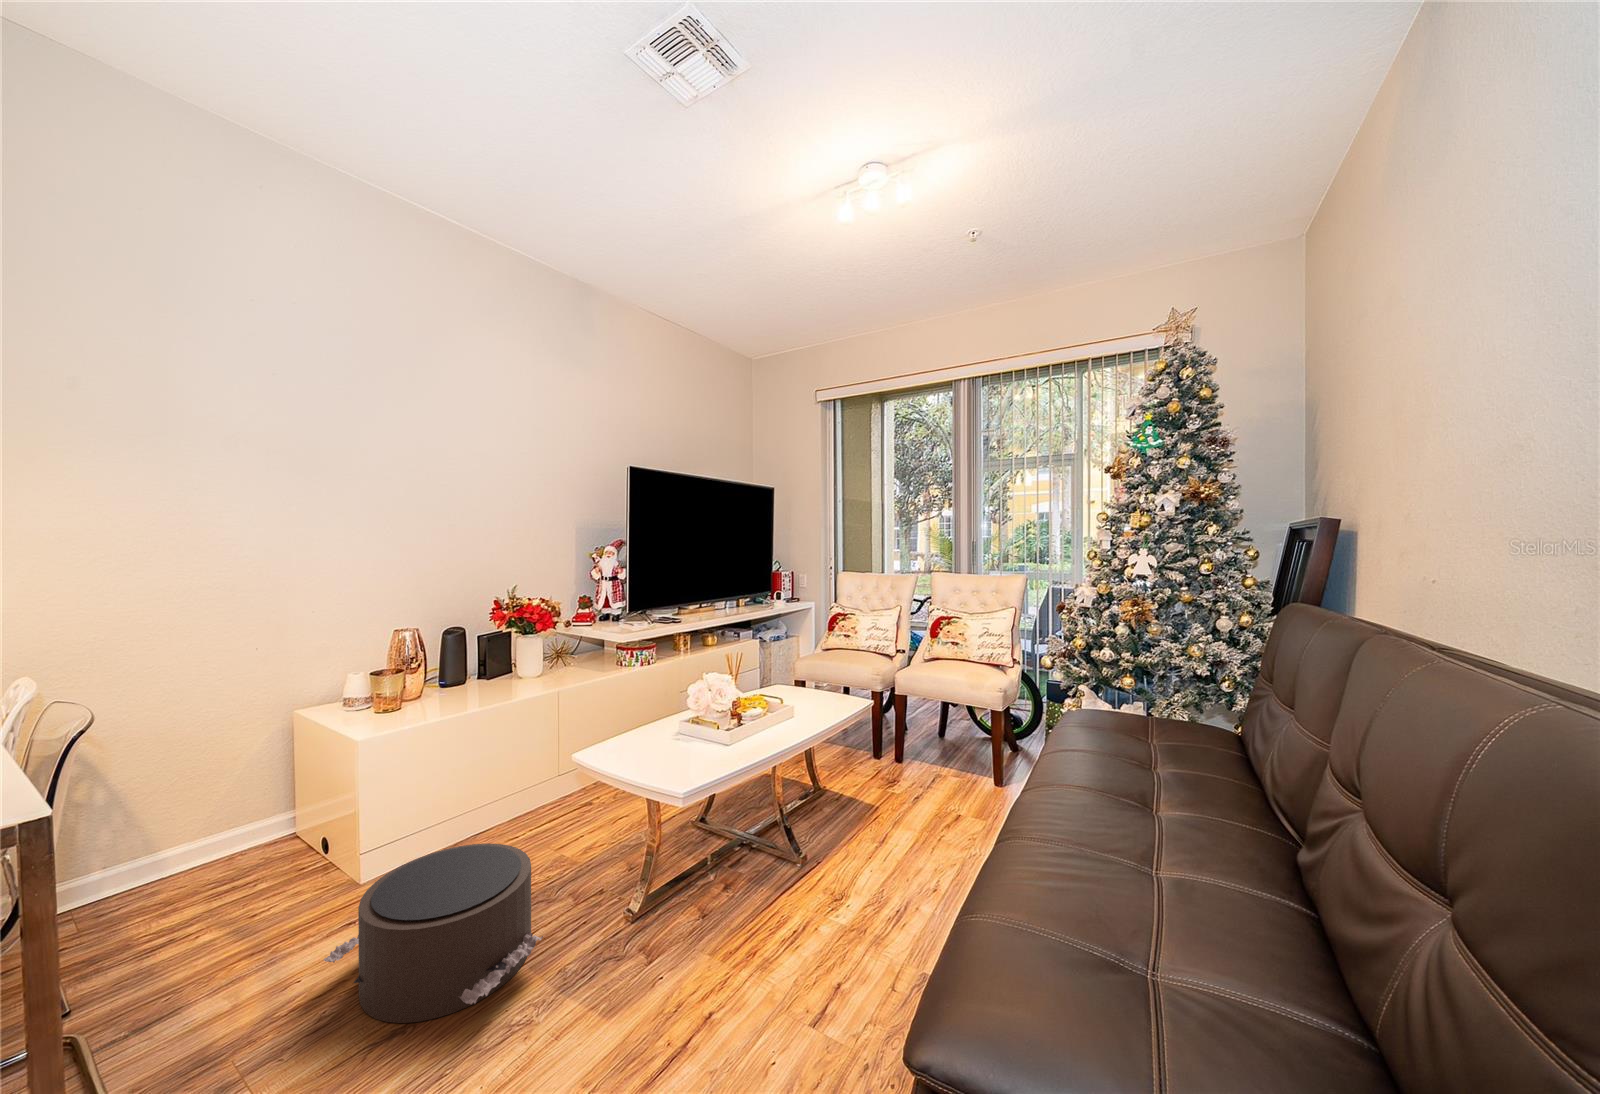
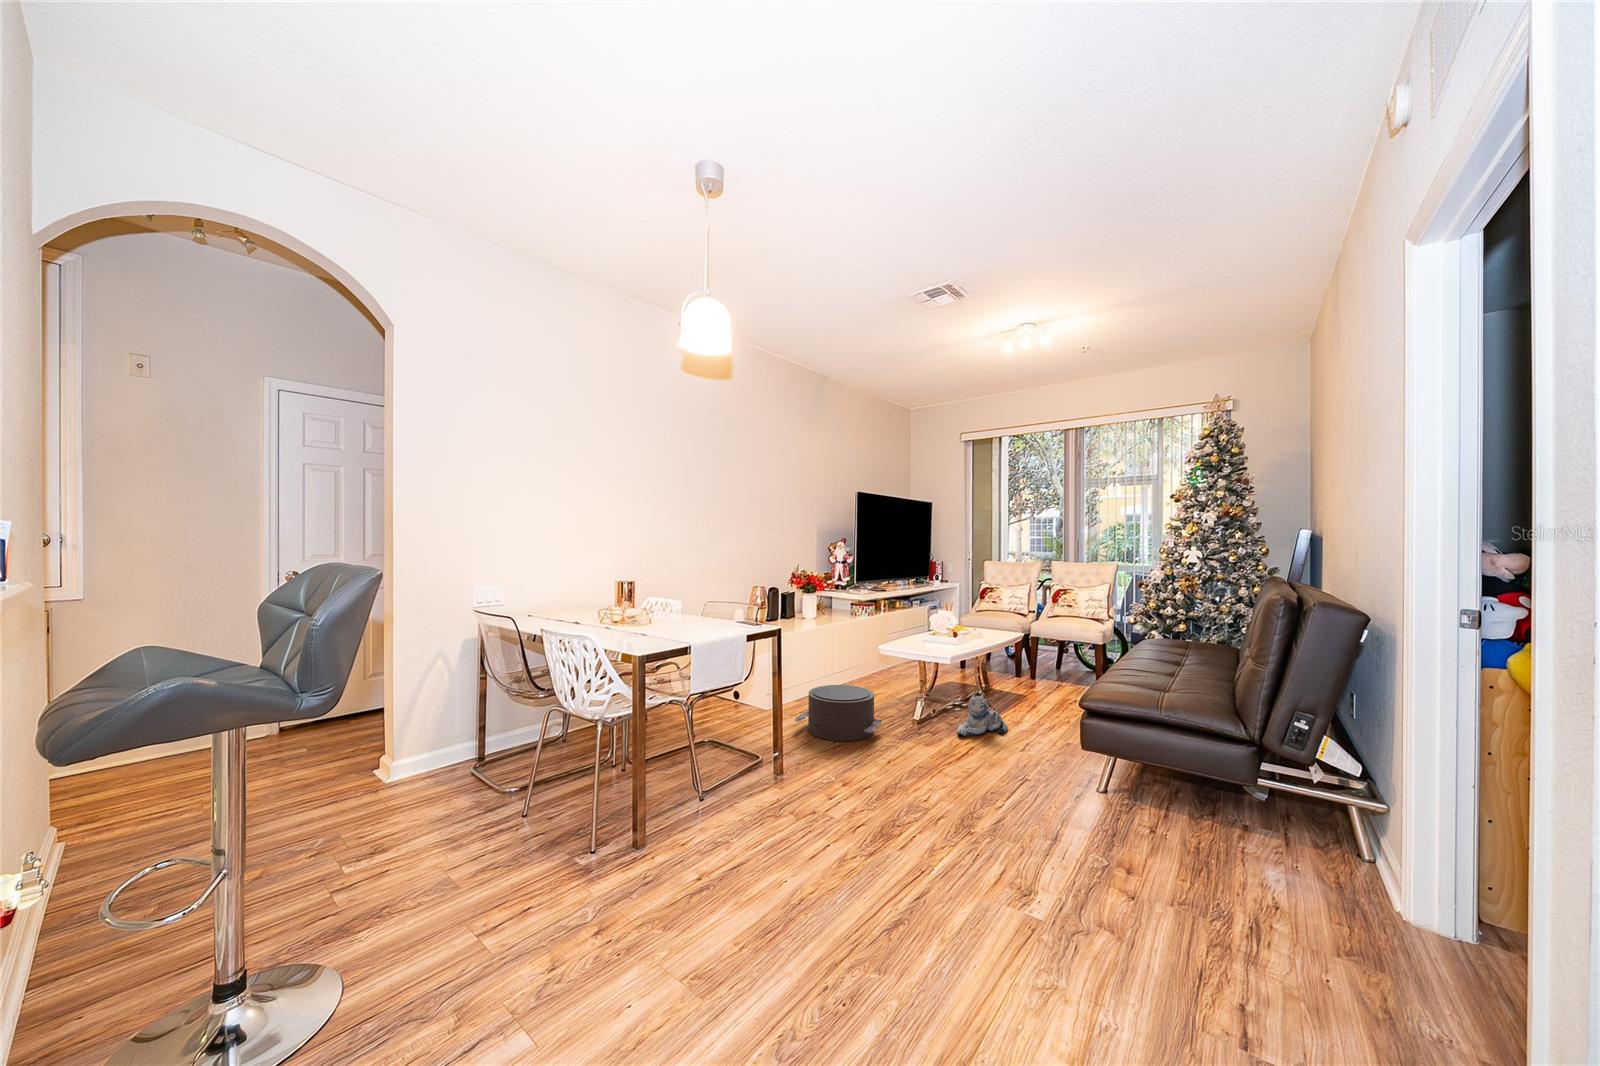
plush toy: none [702,862,821,969] -> present [957,695,1007,736]

